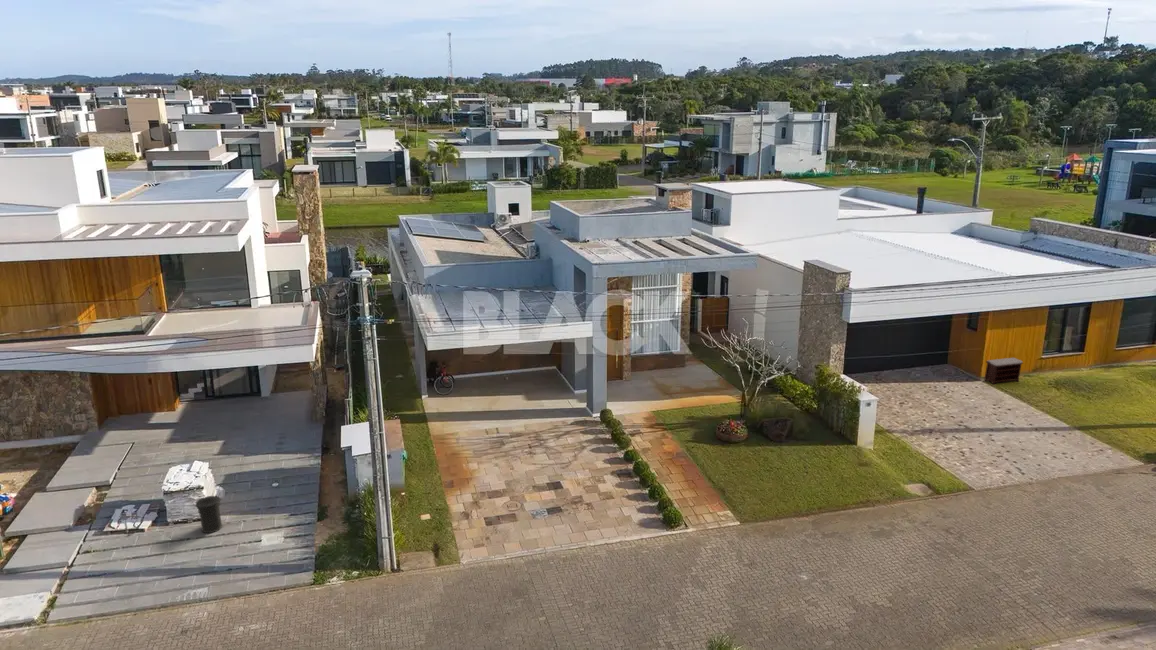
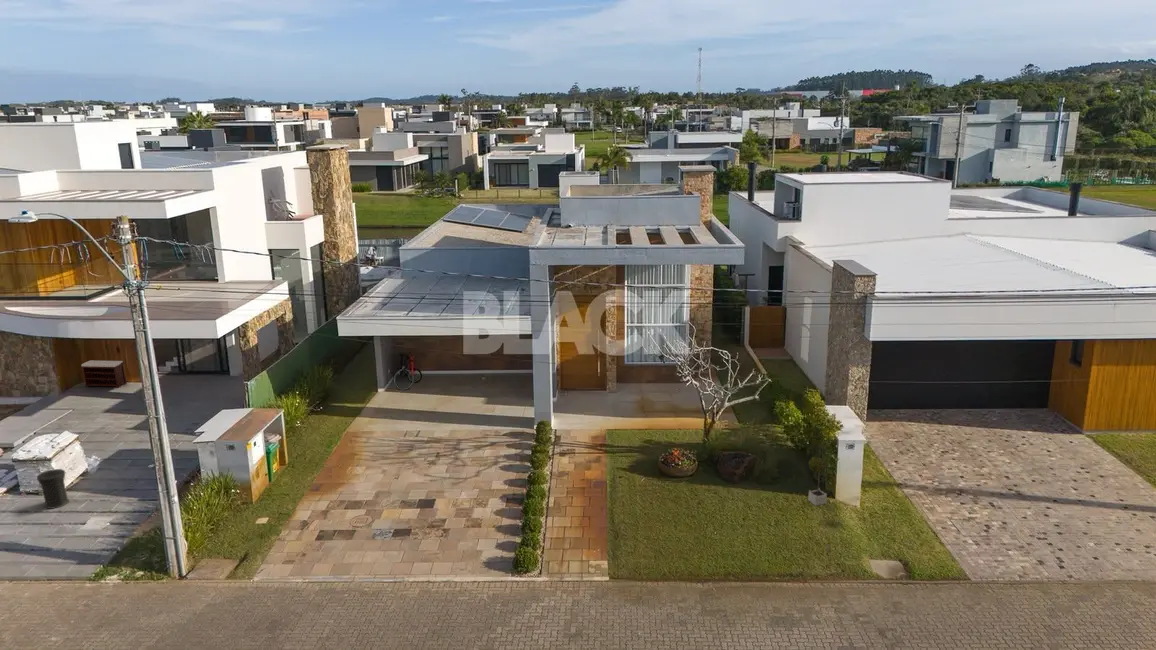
bench: present [985,358,1022,384] -> present [81,360,127,388]
potted tree: none [836,416,851,452] -> present [808,457,828,506]

